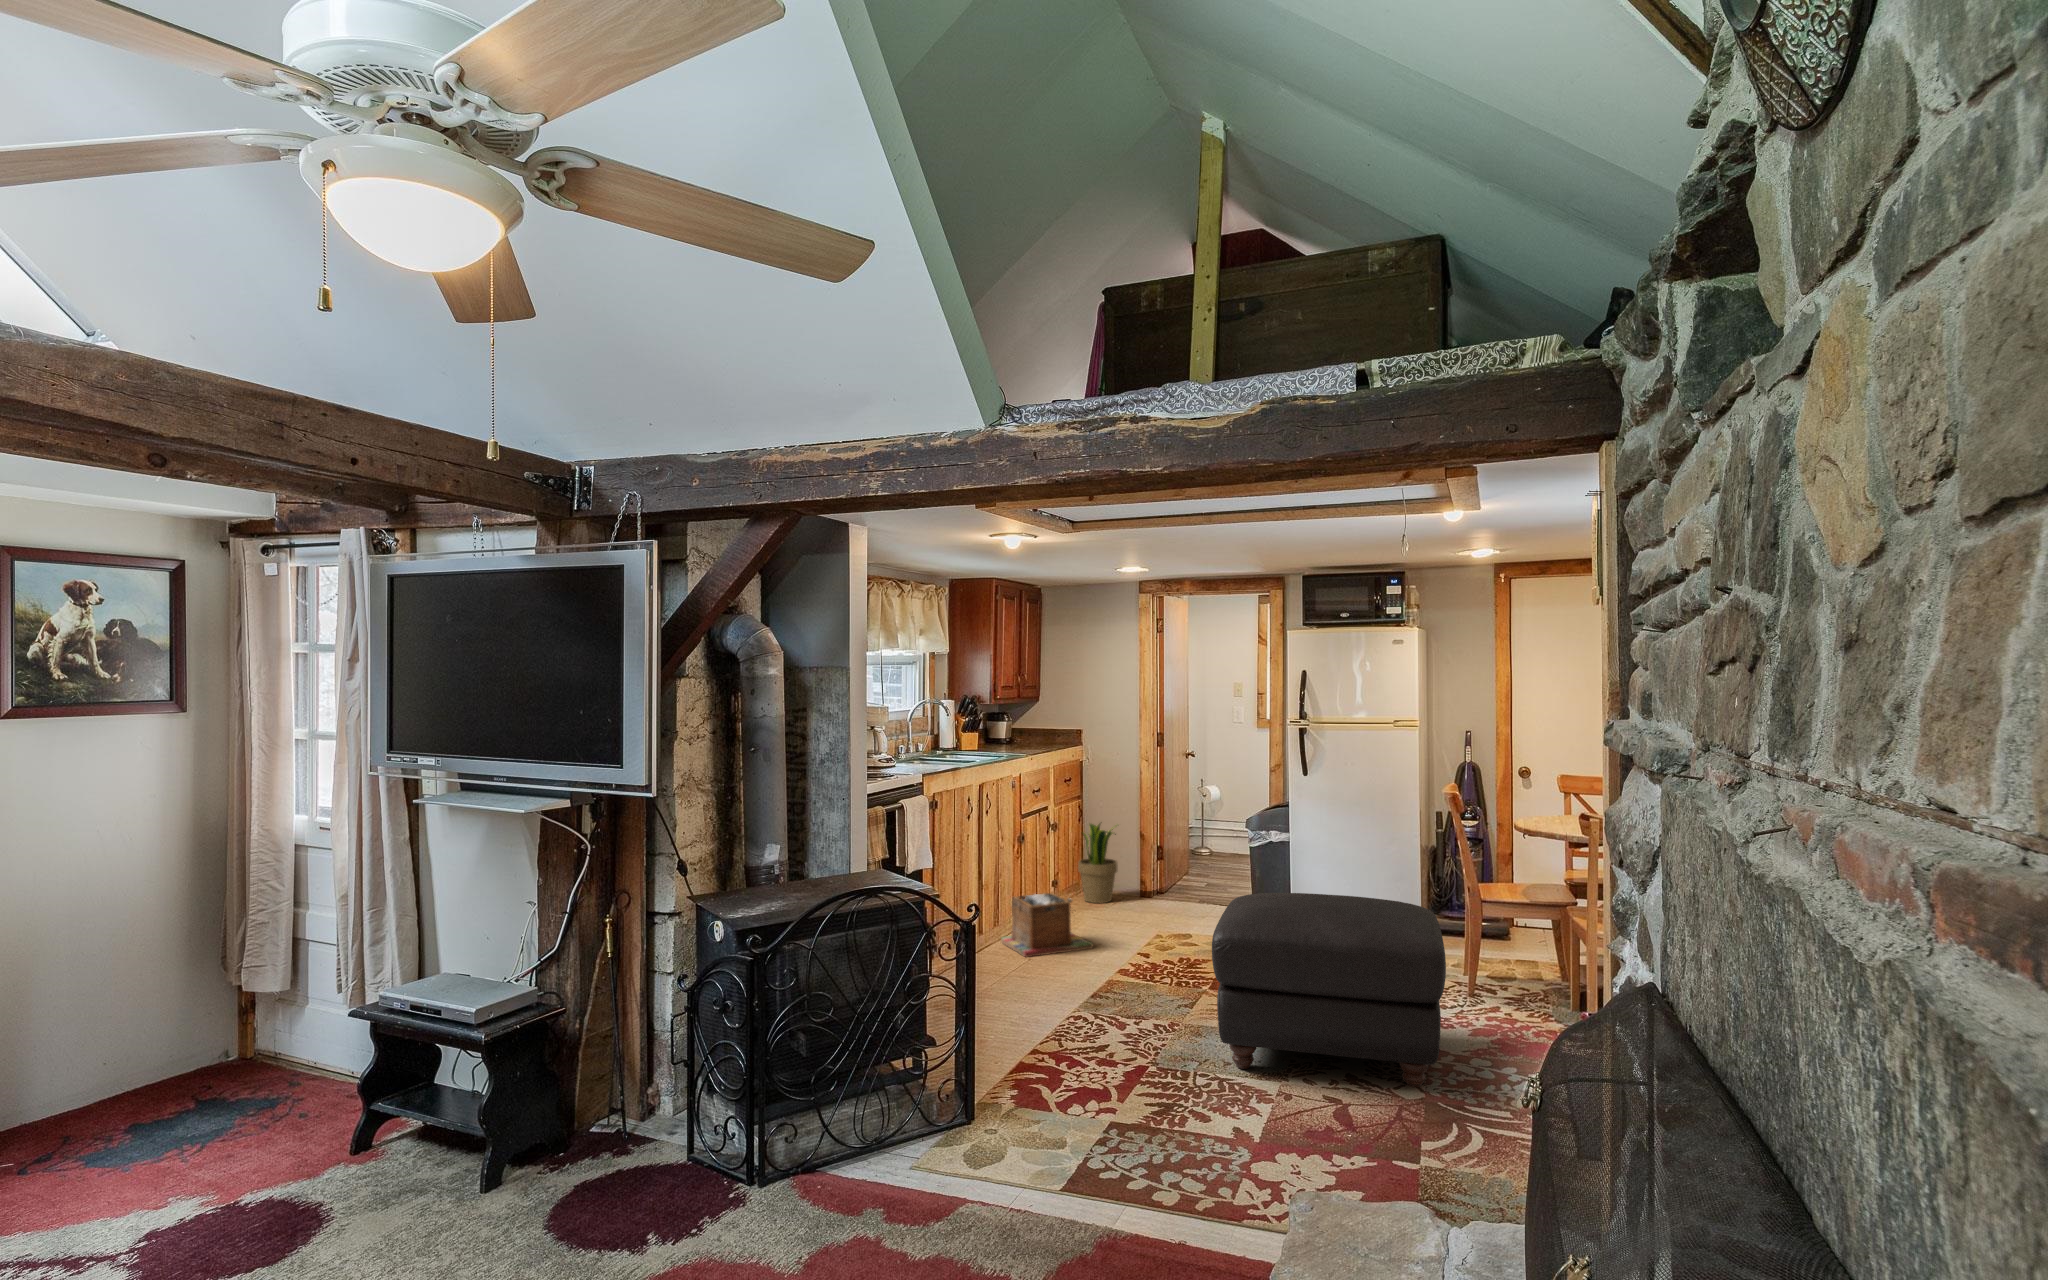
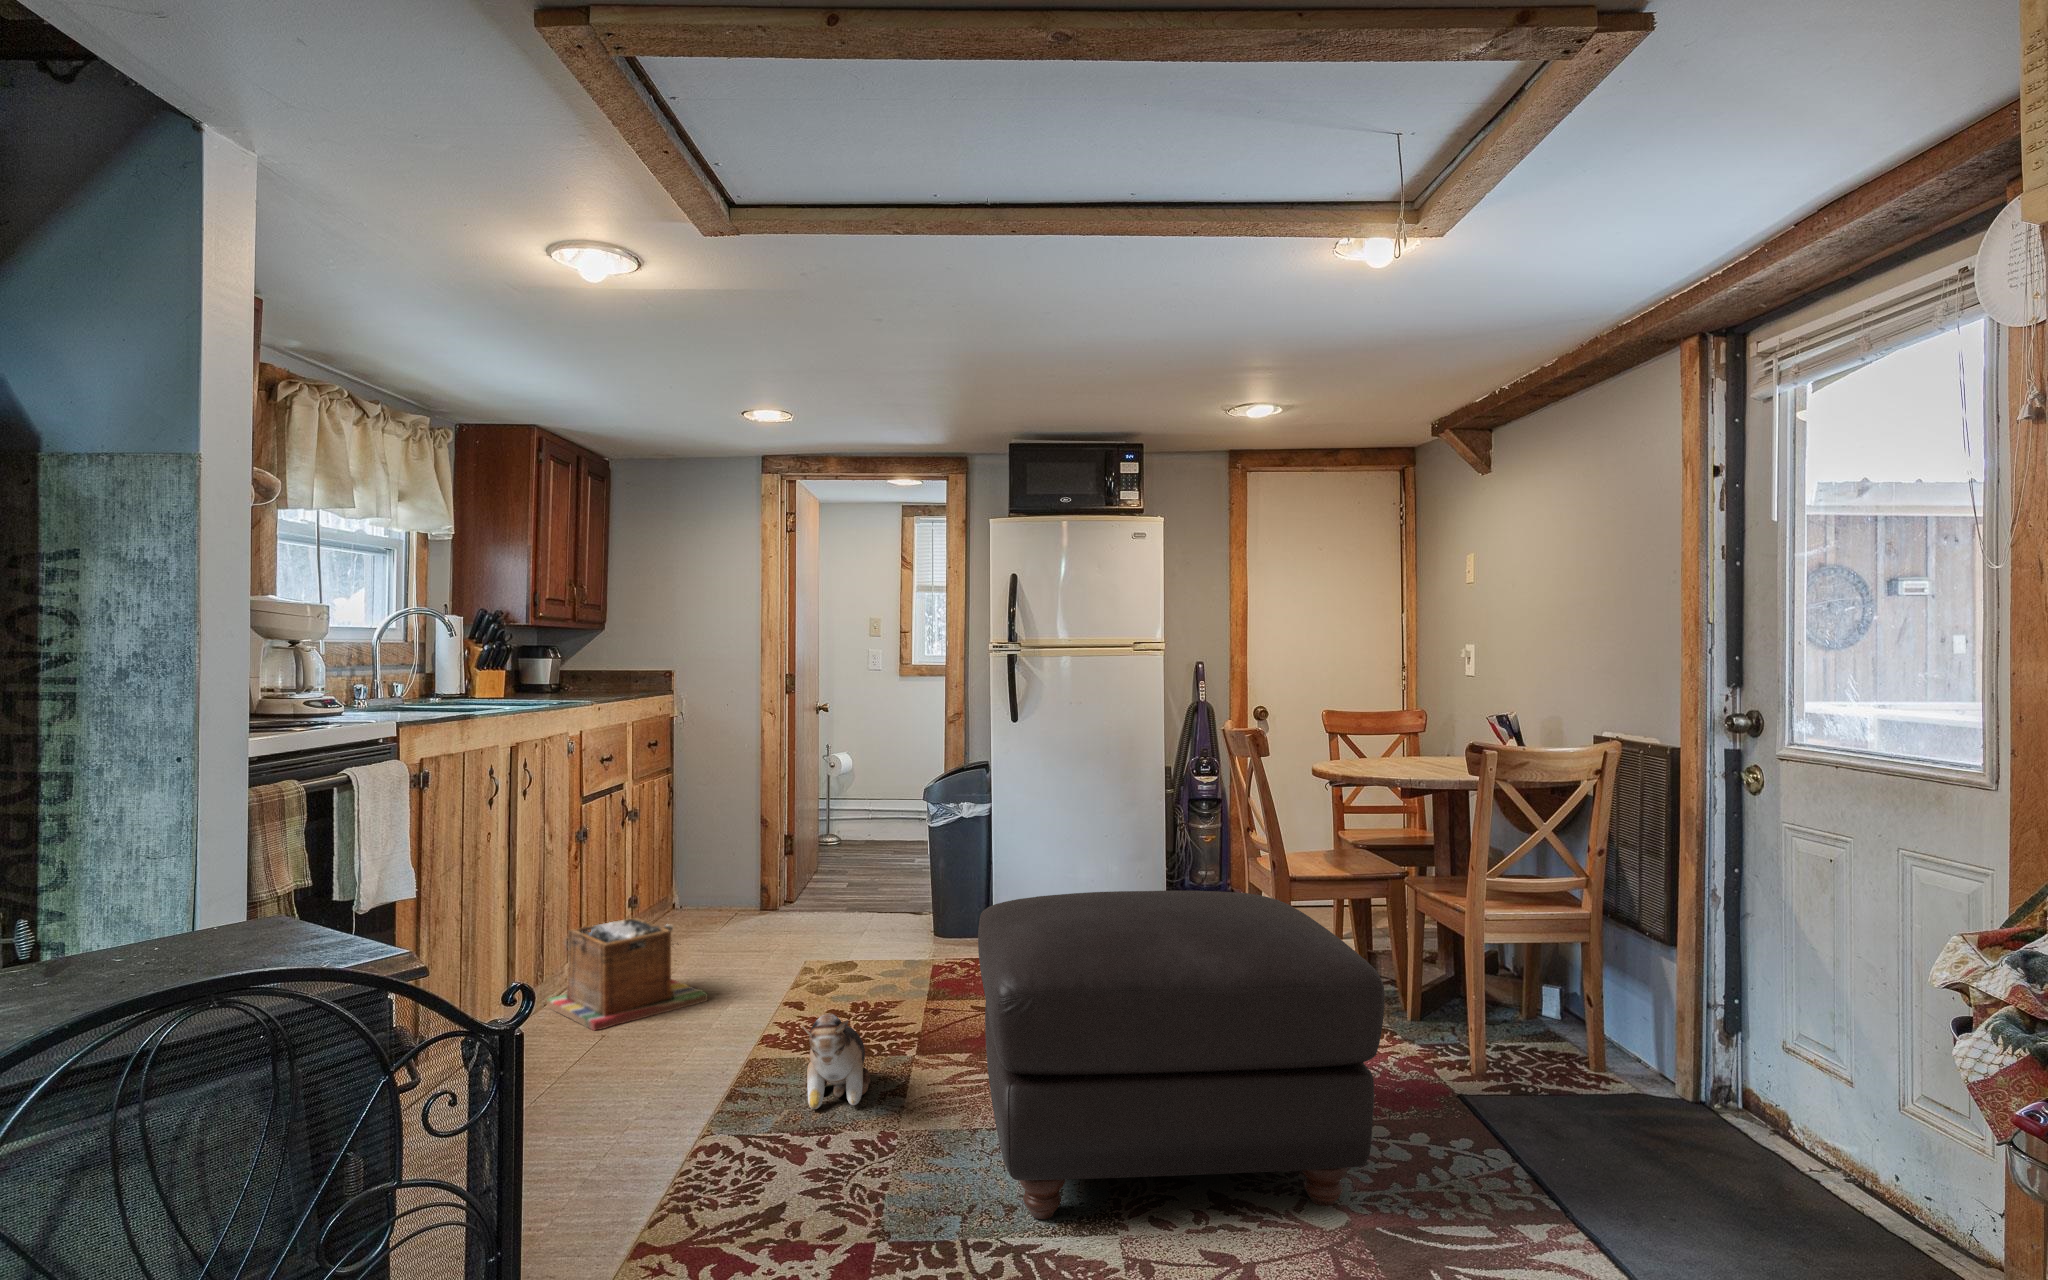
potted plant: present [1078,824,1117,903] -> none [667,802,733,924]
plush toy: none [1128,952,1174,1008] -> present [801,1013,870,1109]

